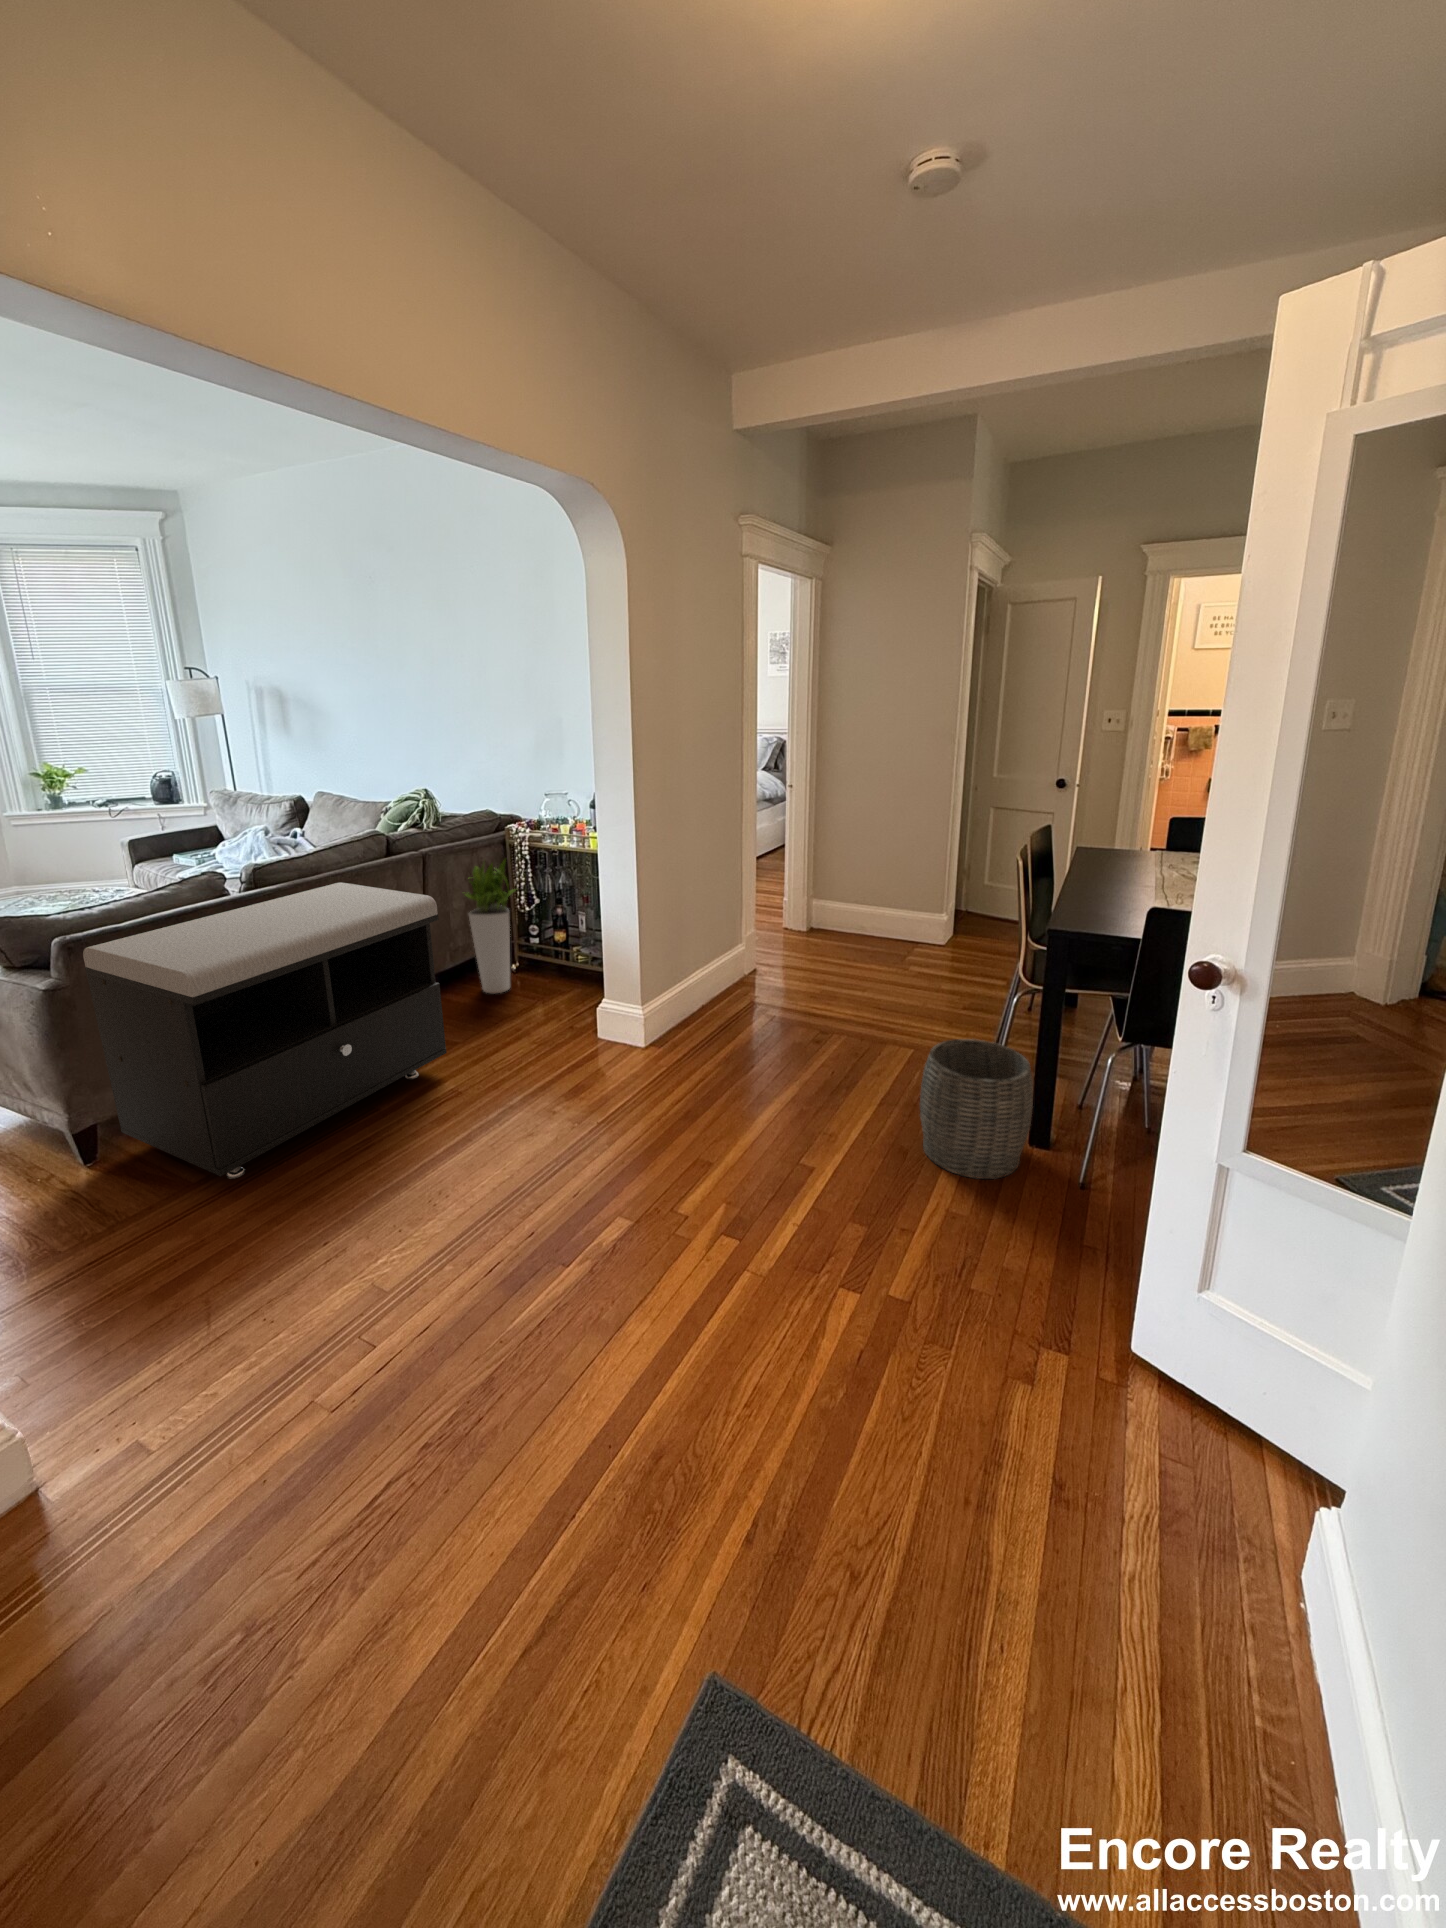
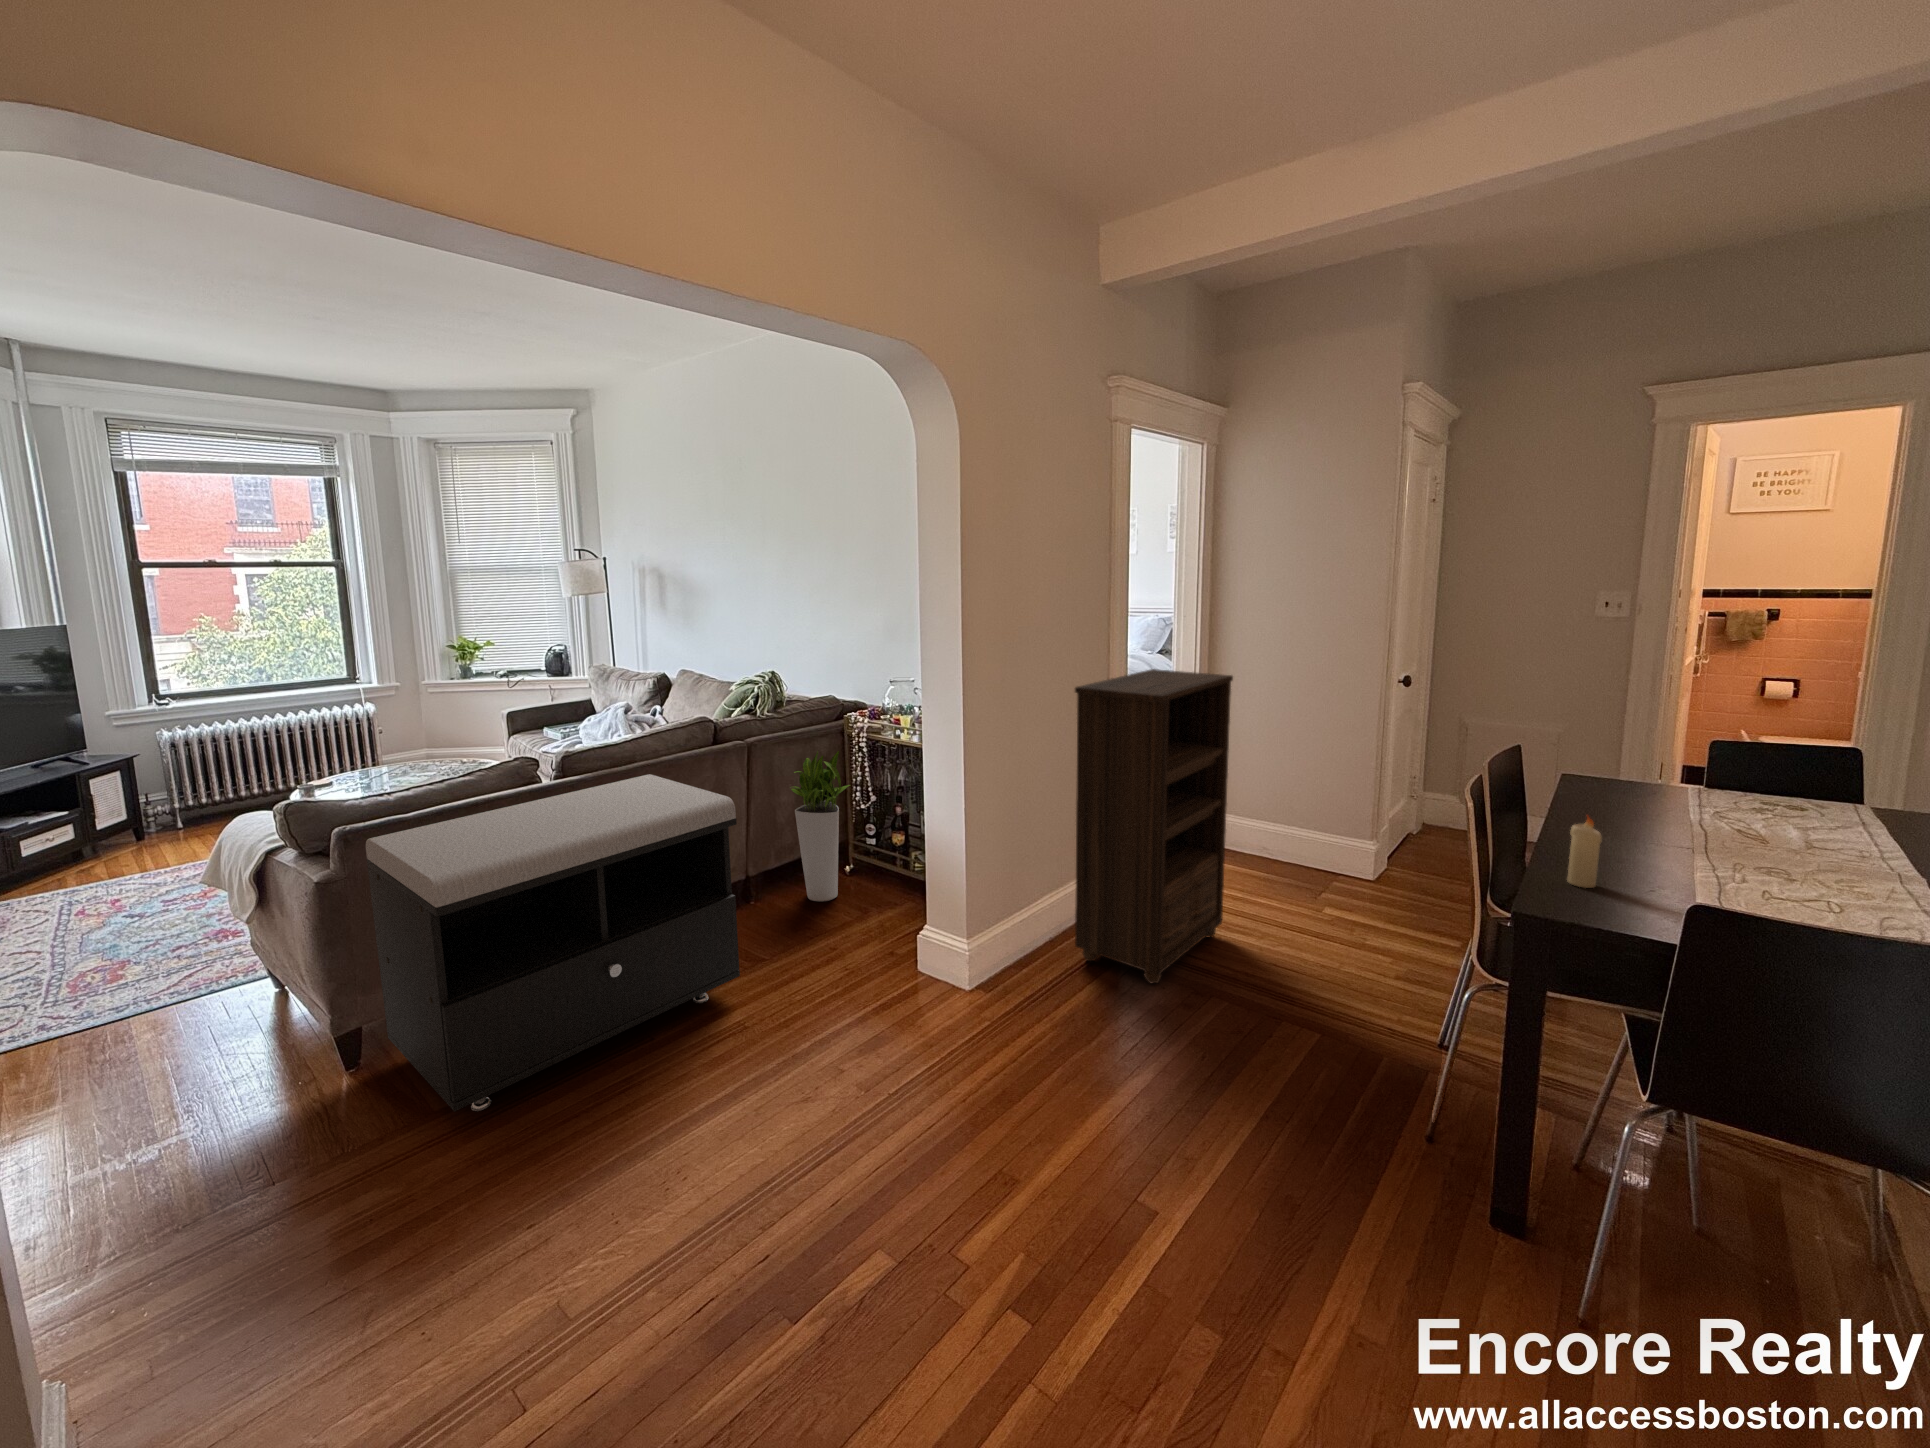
bookshelf: none [724,776,846,1028] -> present [1075,669,1233,983]
candle: none [1086,862,1108,912] -> present [1567,817,1602,888]
woven basket: present [920,1039,1033,1179] -> none [1312,1046,1487,1275]

